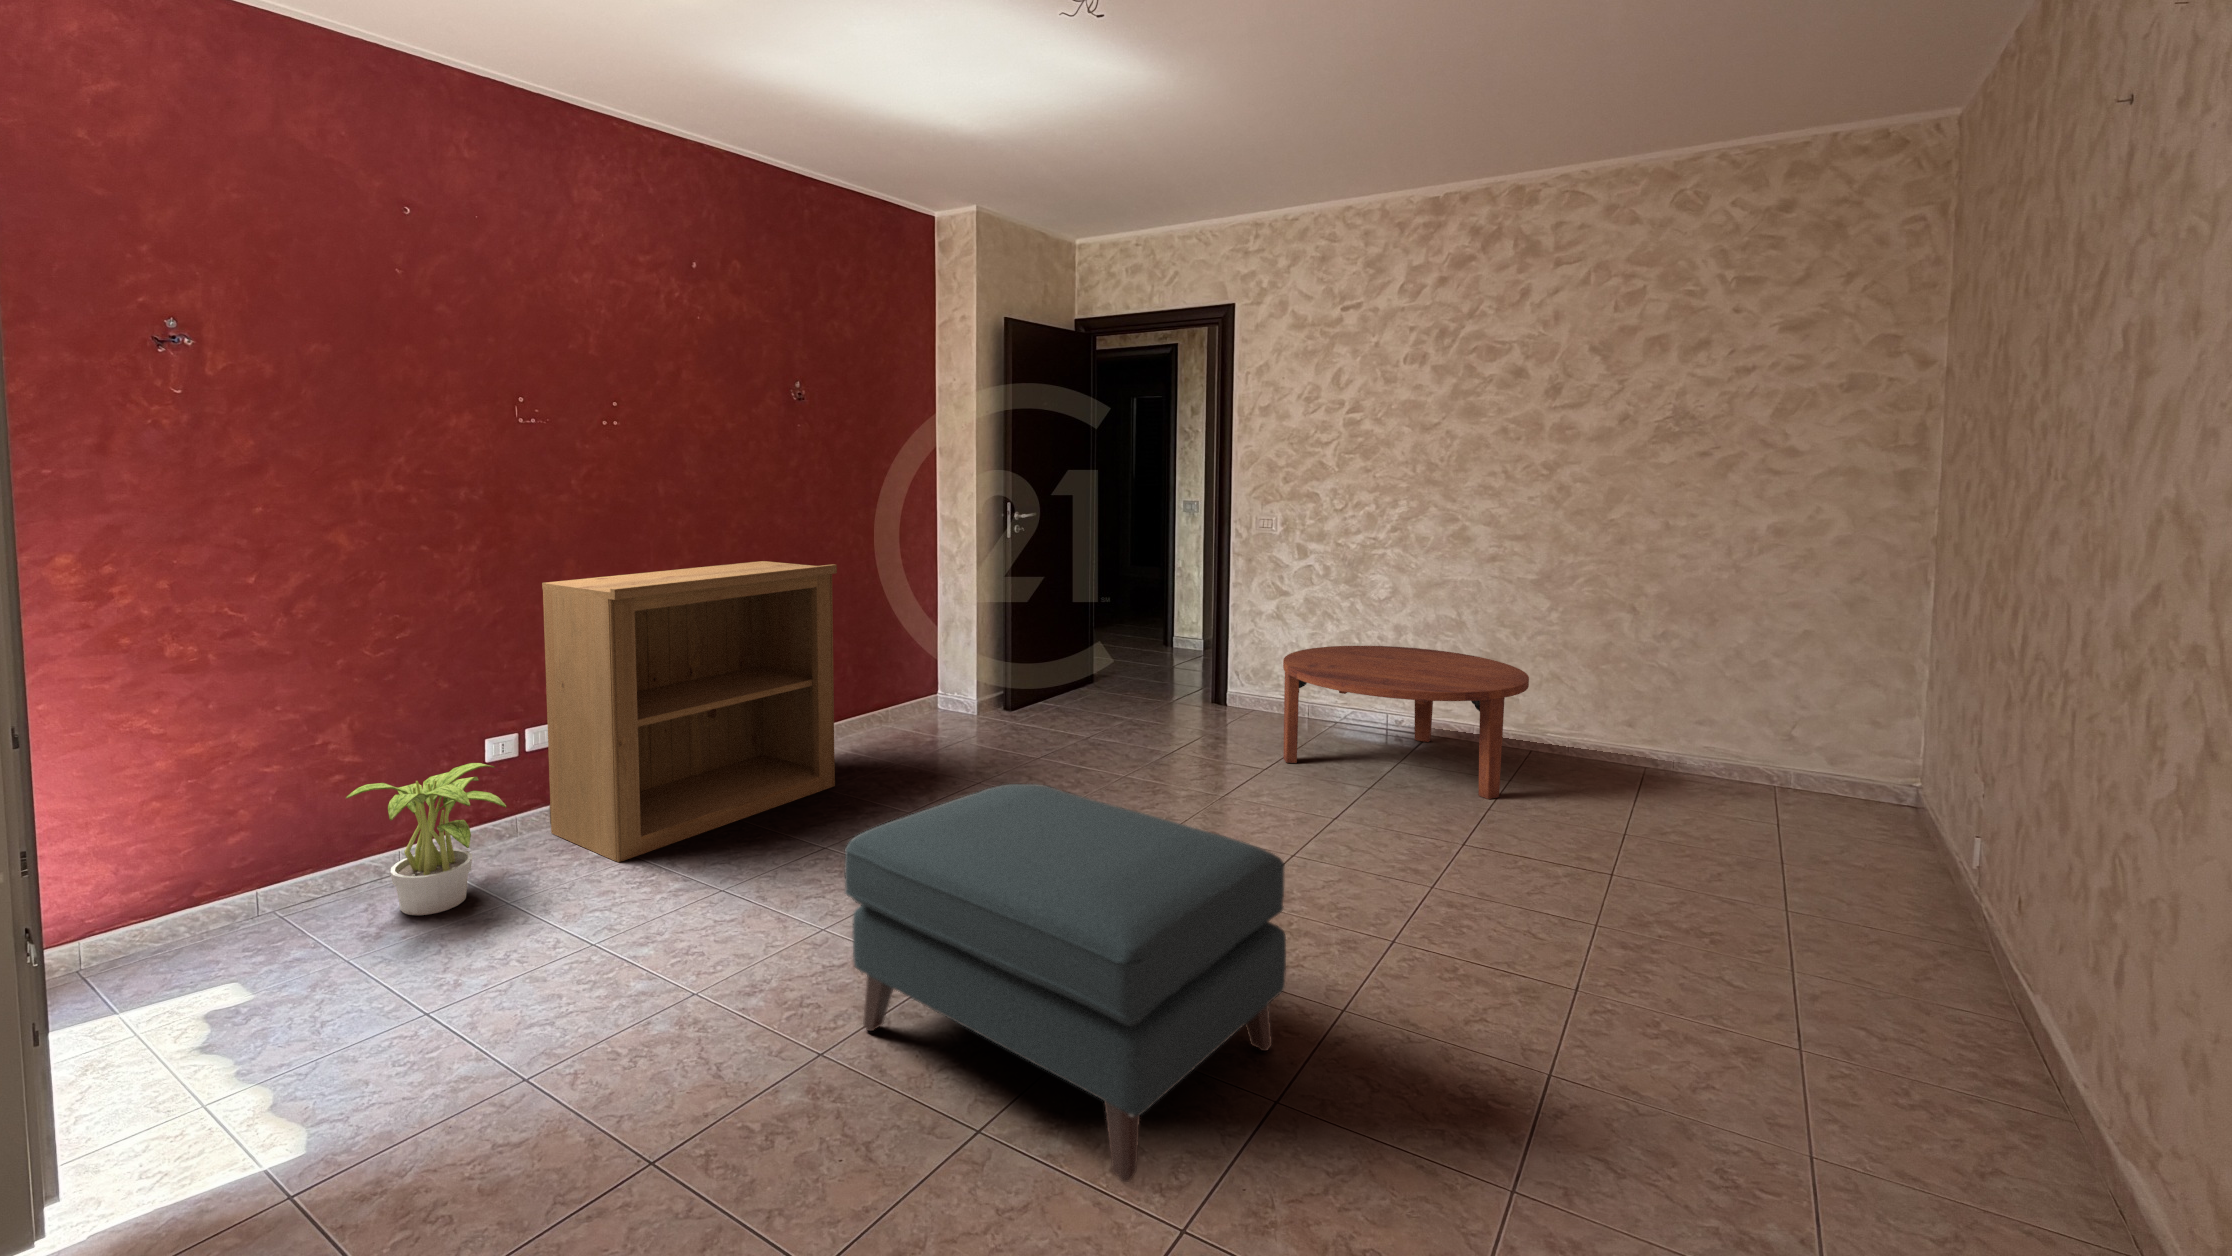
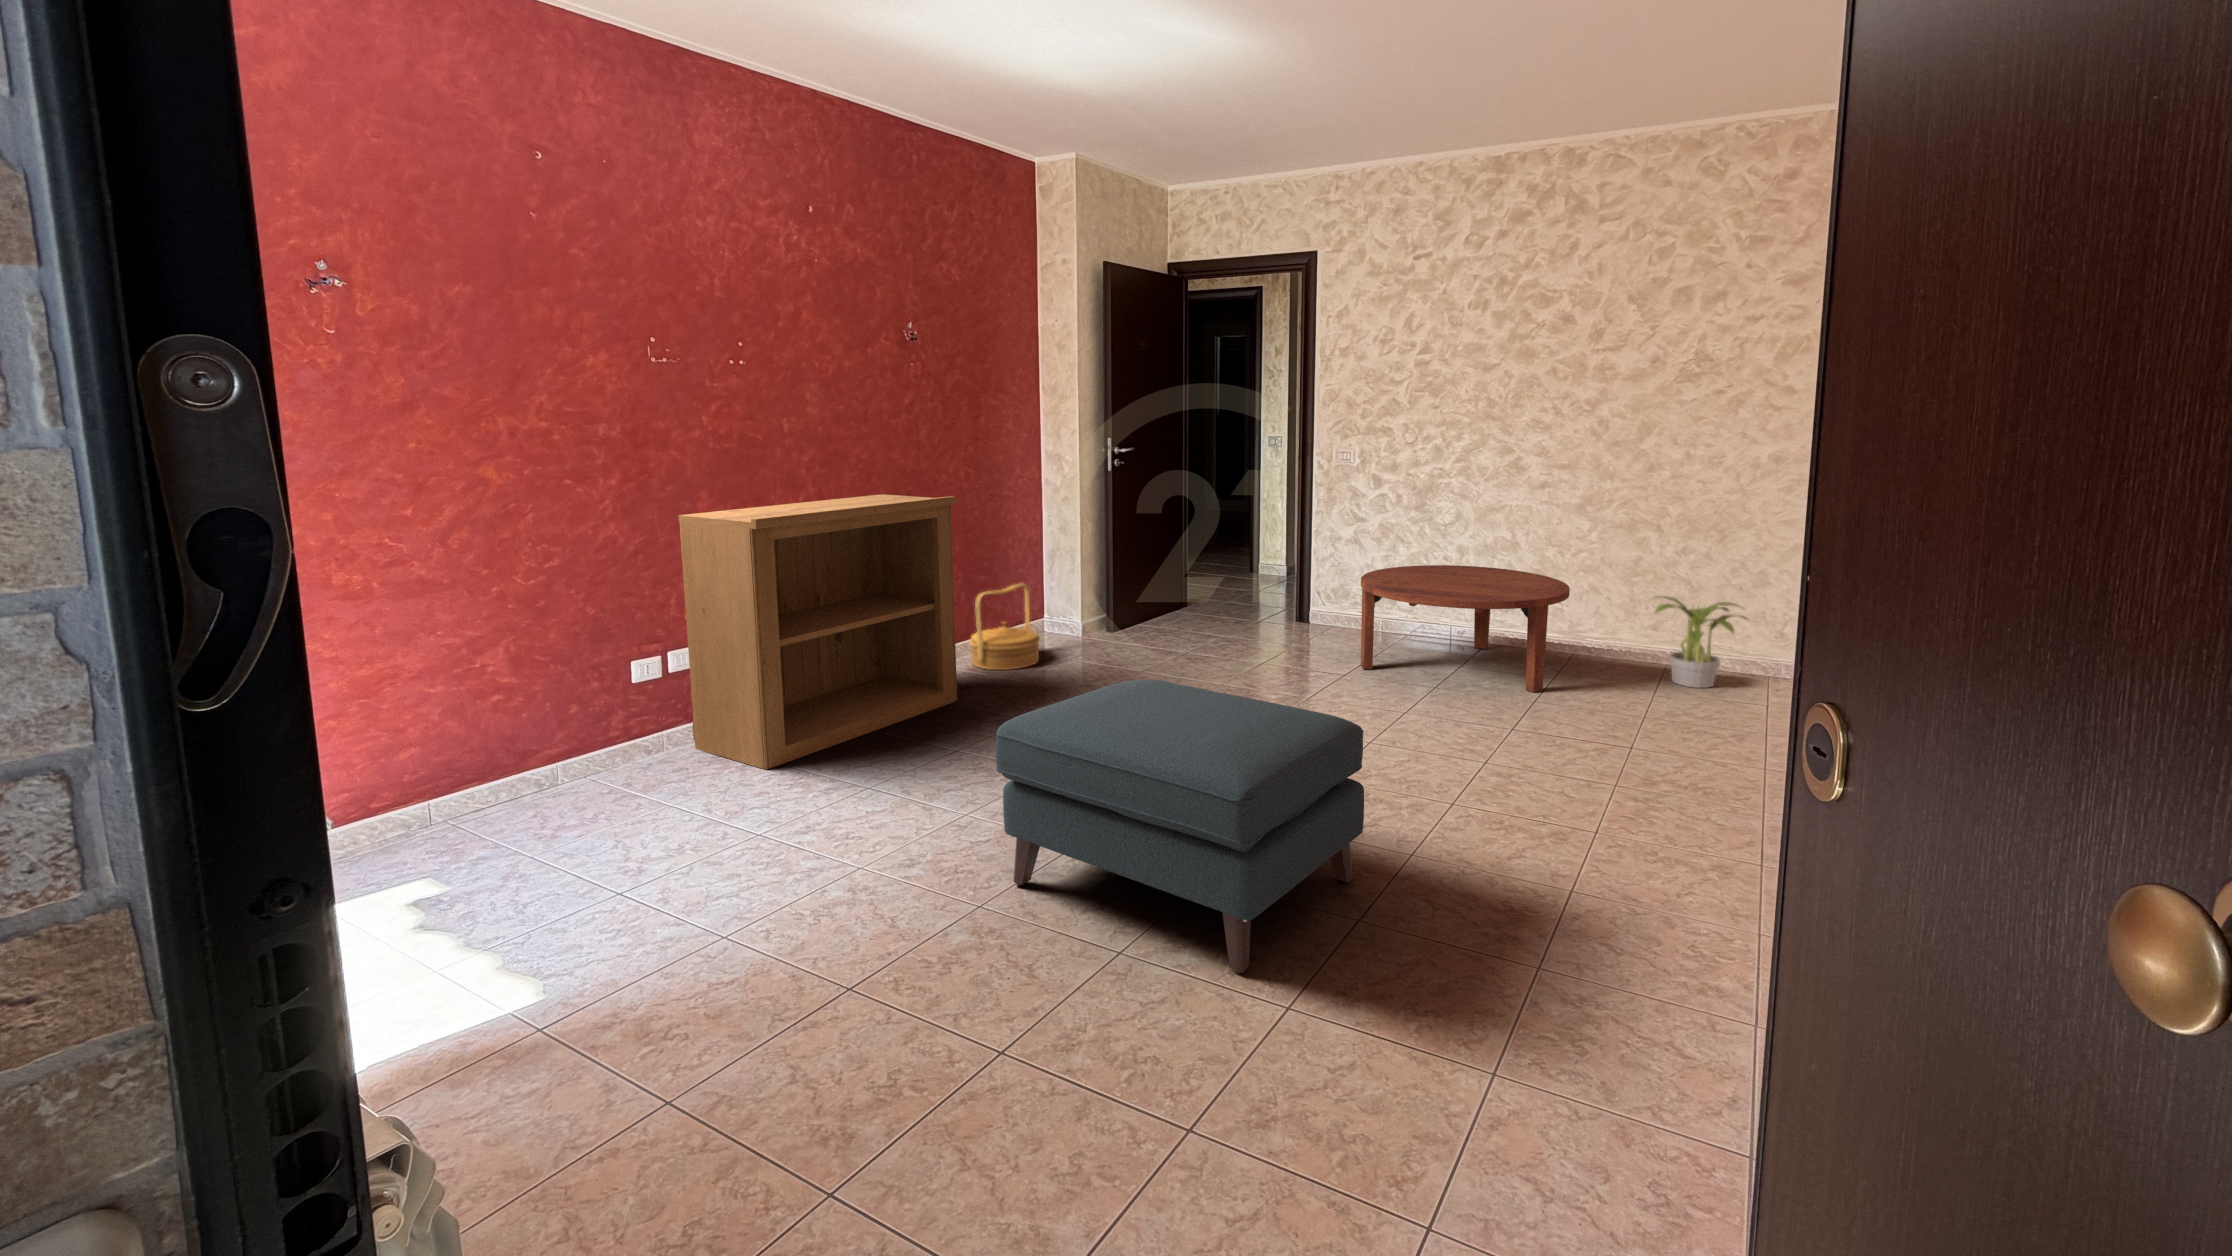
woven basket: none [854,657,930,751] -> present [970,584,1040,670]
potted plant: present [346,763,506,915] -> present [1655,596,1746,688]

